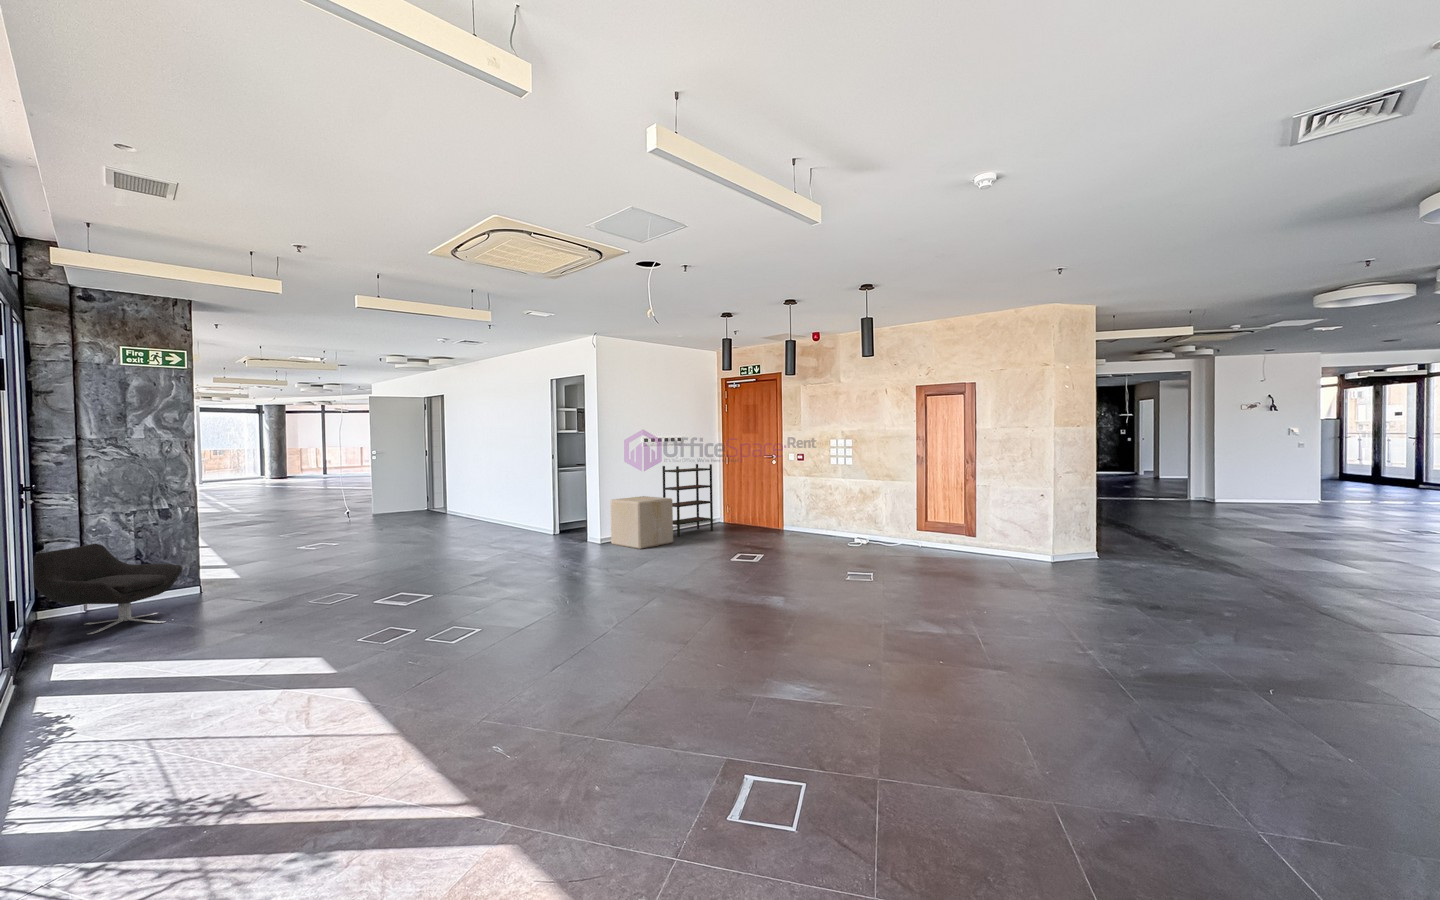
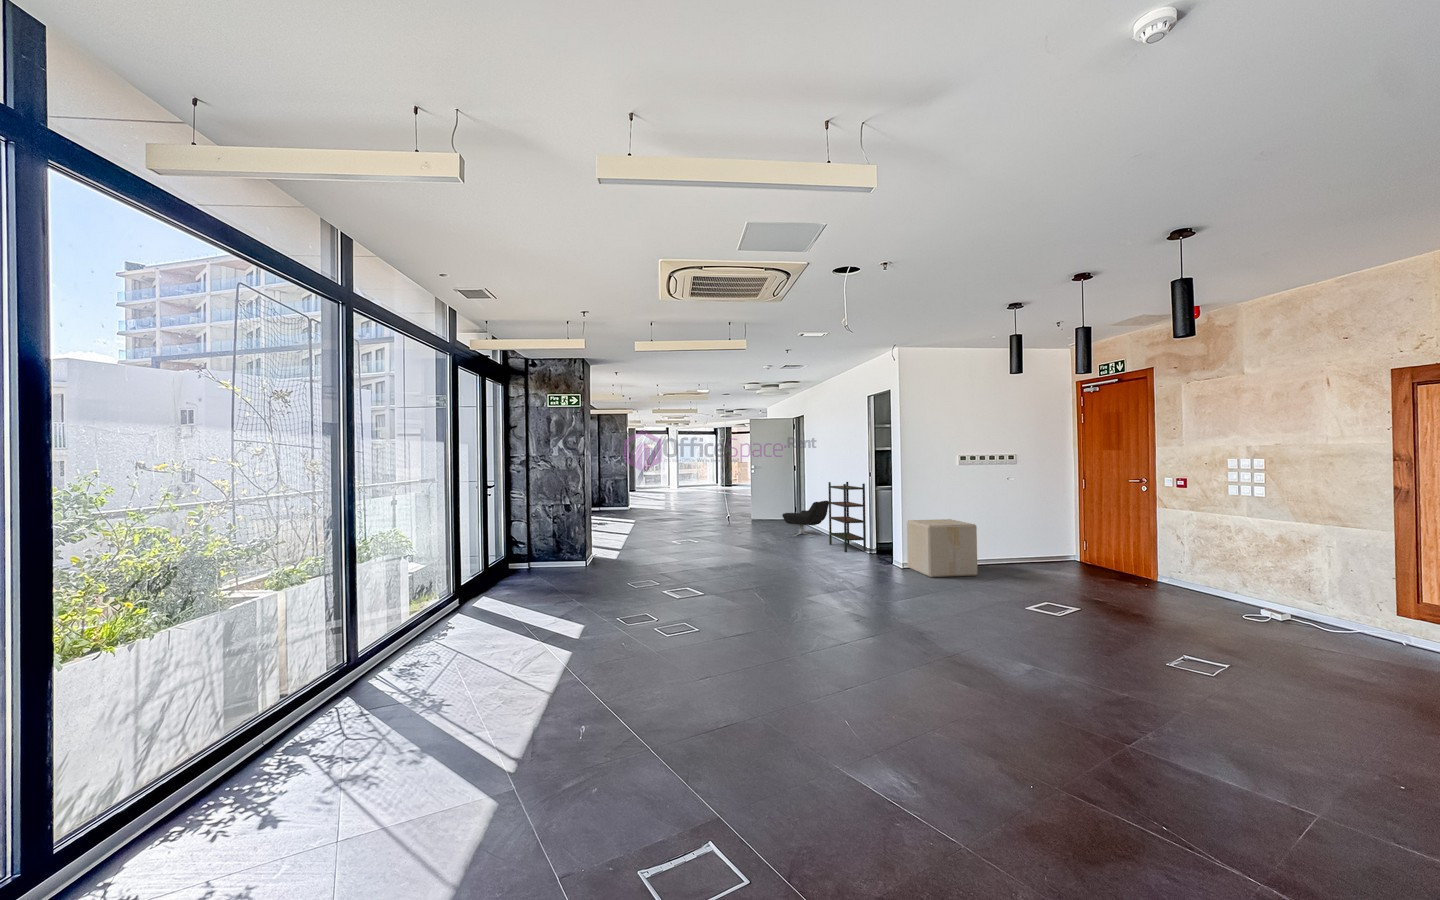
bookshelf: present [662,464,713,537] -> present [828,482,866,552]
lounge chair: present [33,544,183,634] -> present [782,501,829,536]

